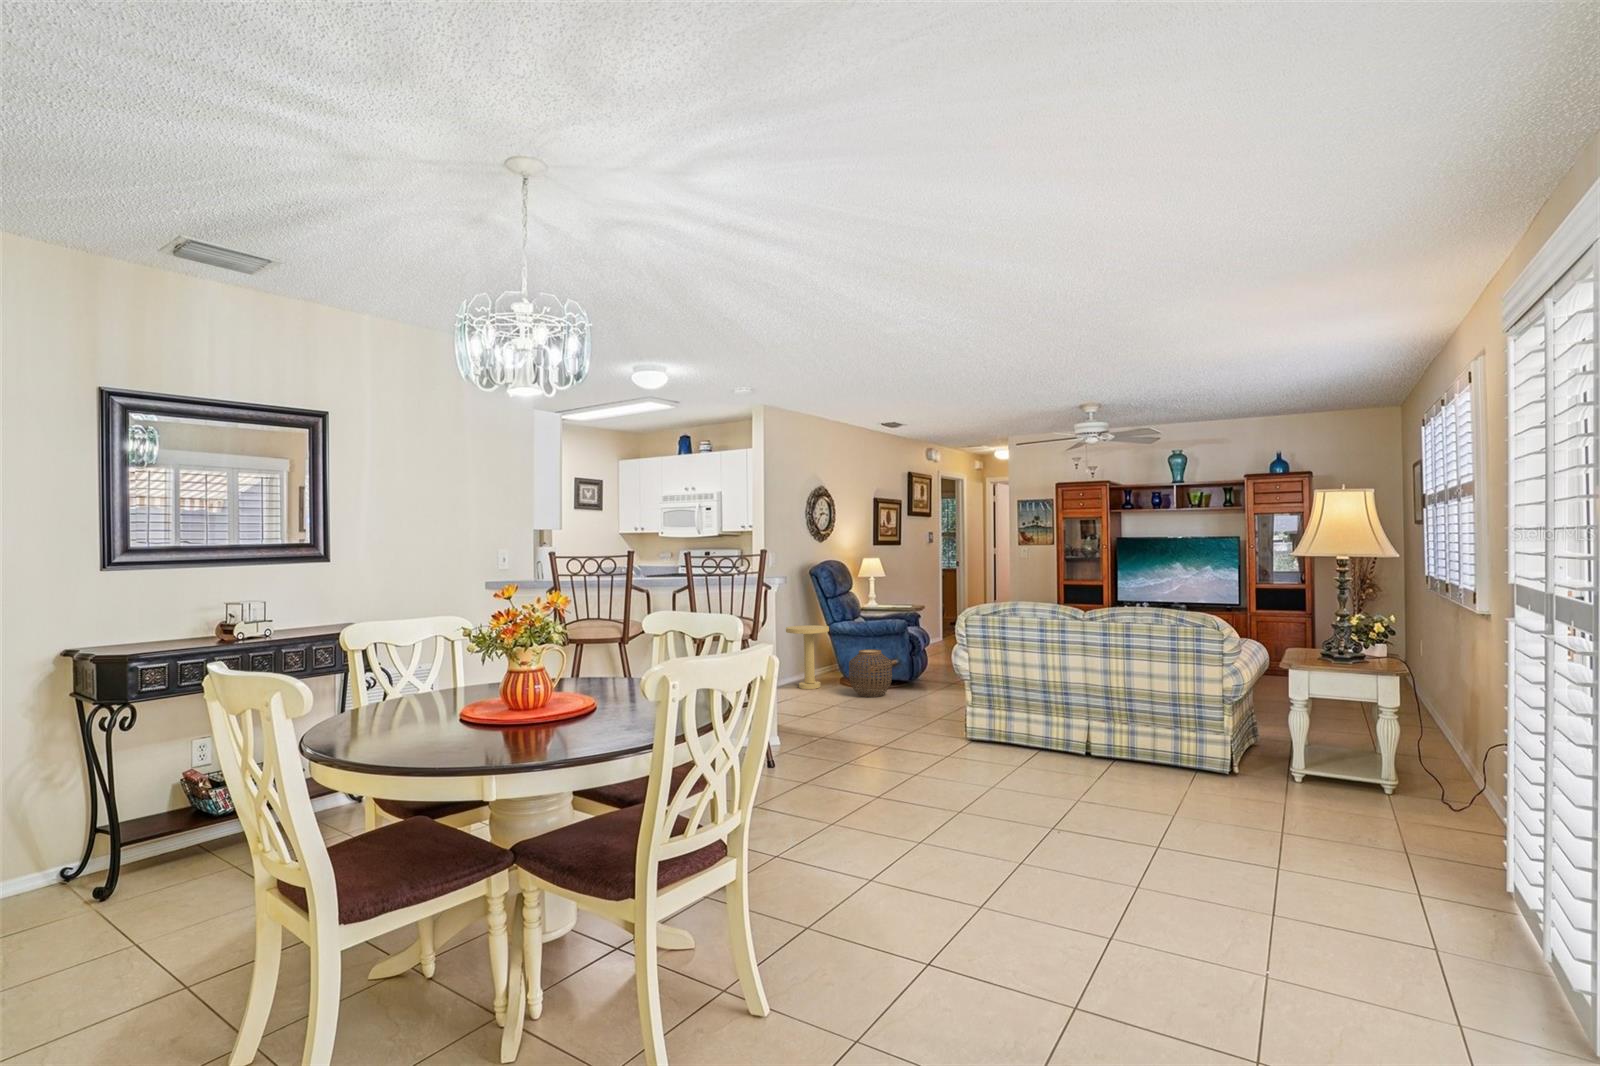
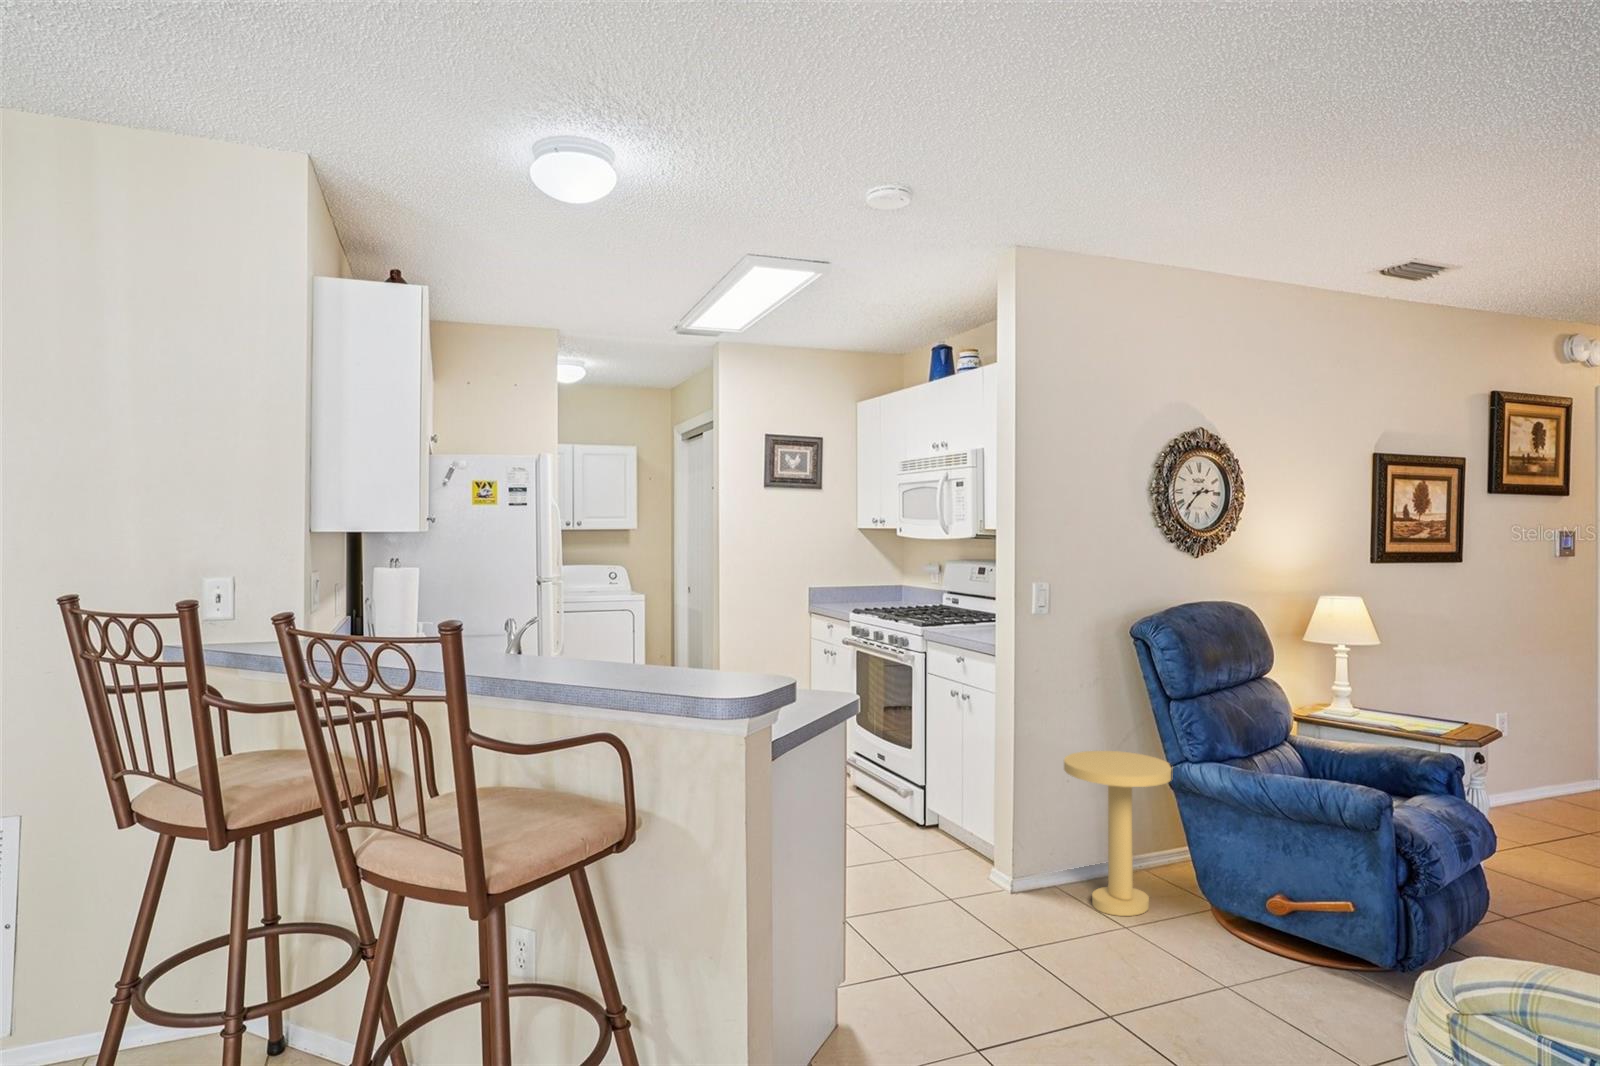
woven basket: present [849,649,892,697] -> none [1187,862,1321,1013]

